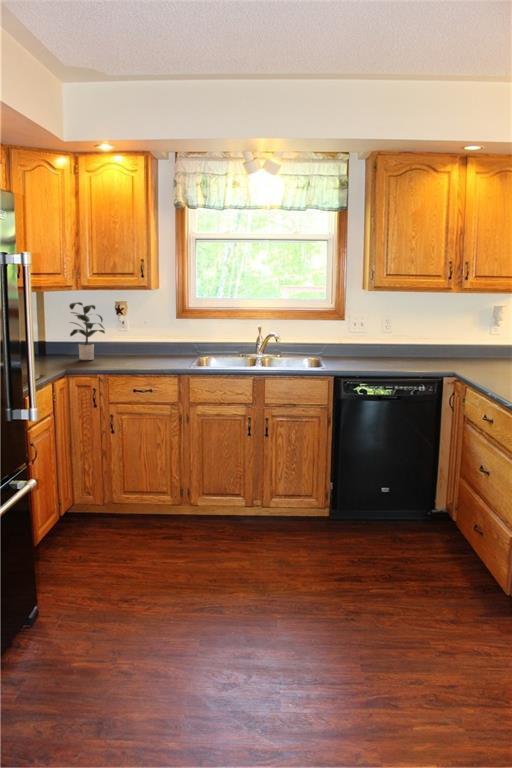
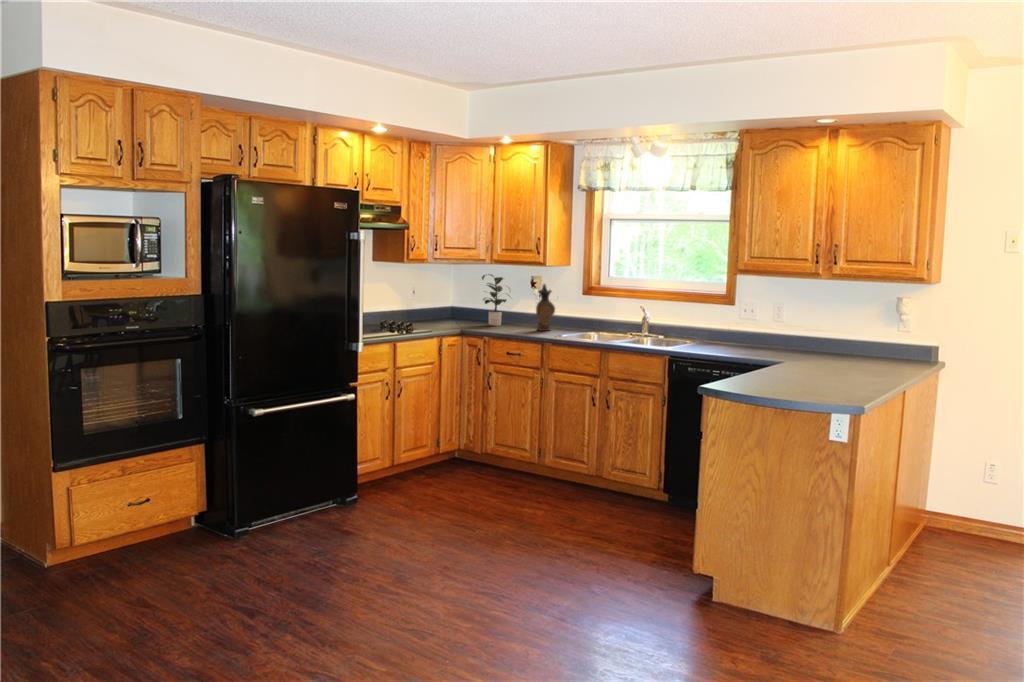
ceramic pitcher: none [146,310,169,361] -> present [536,284,555,331]

